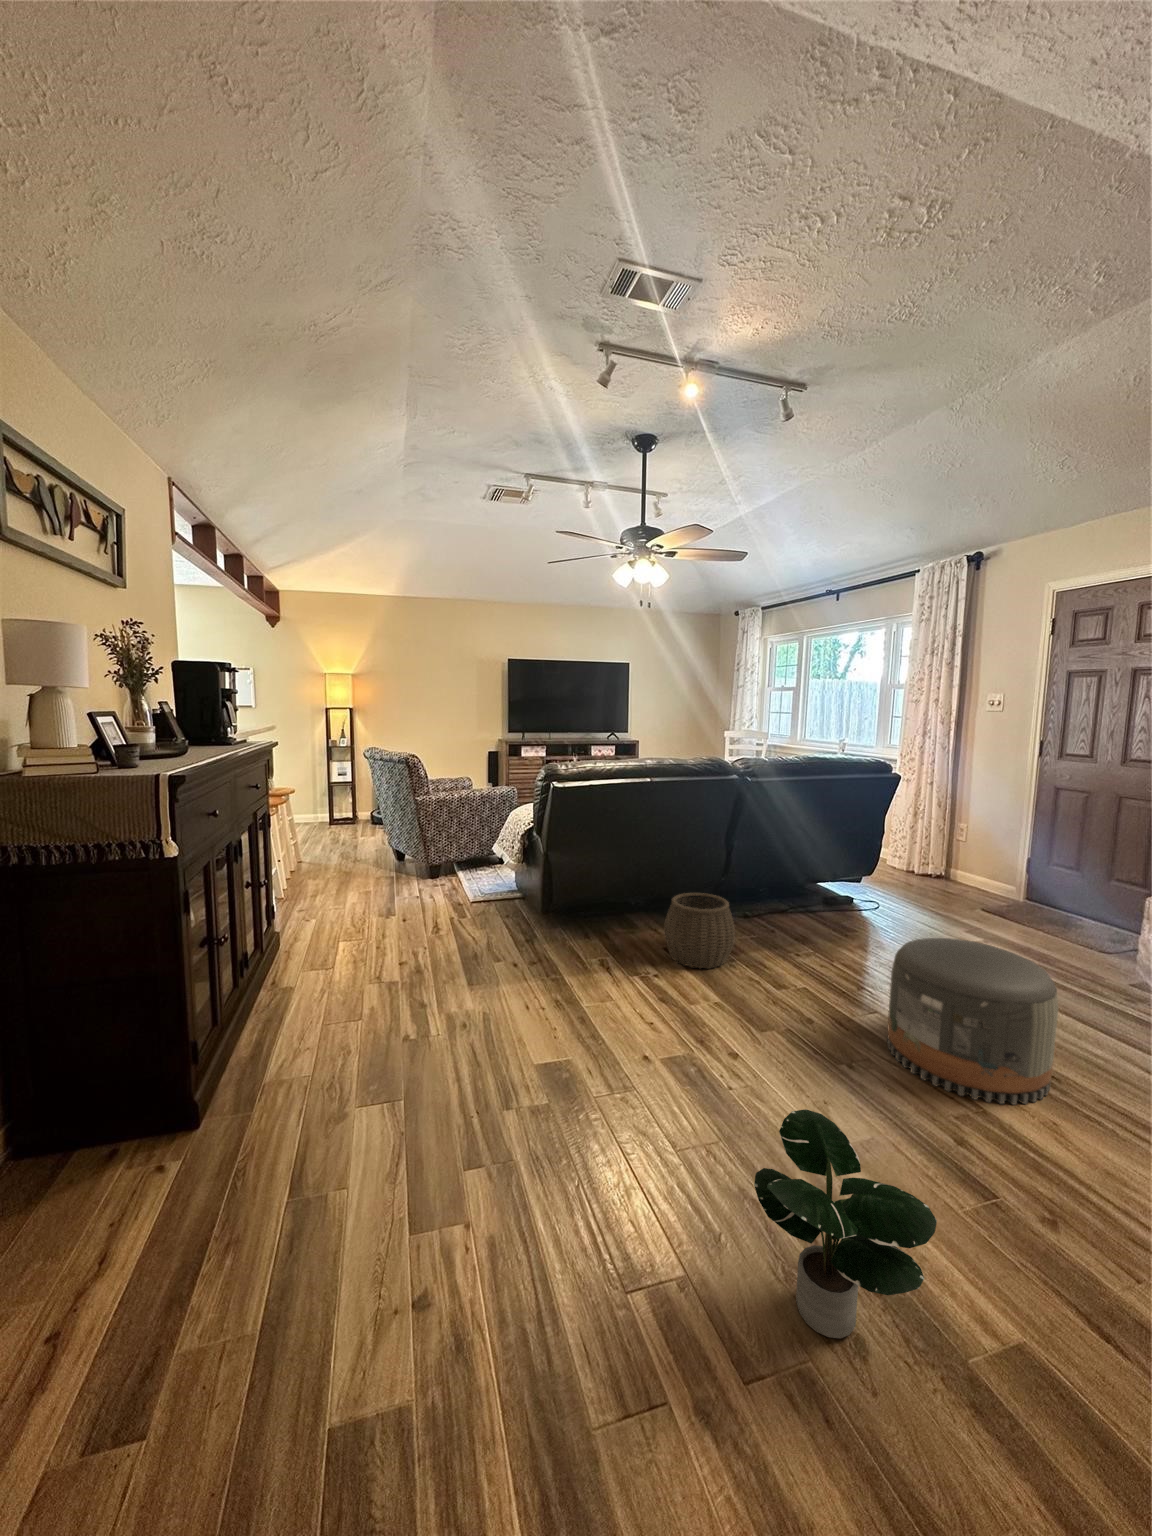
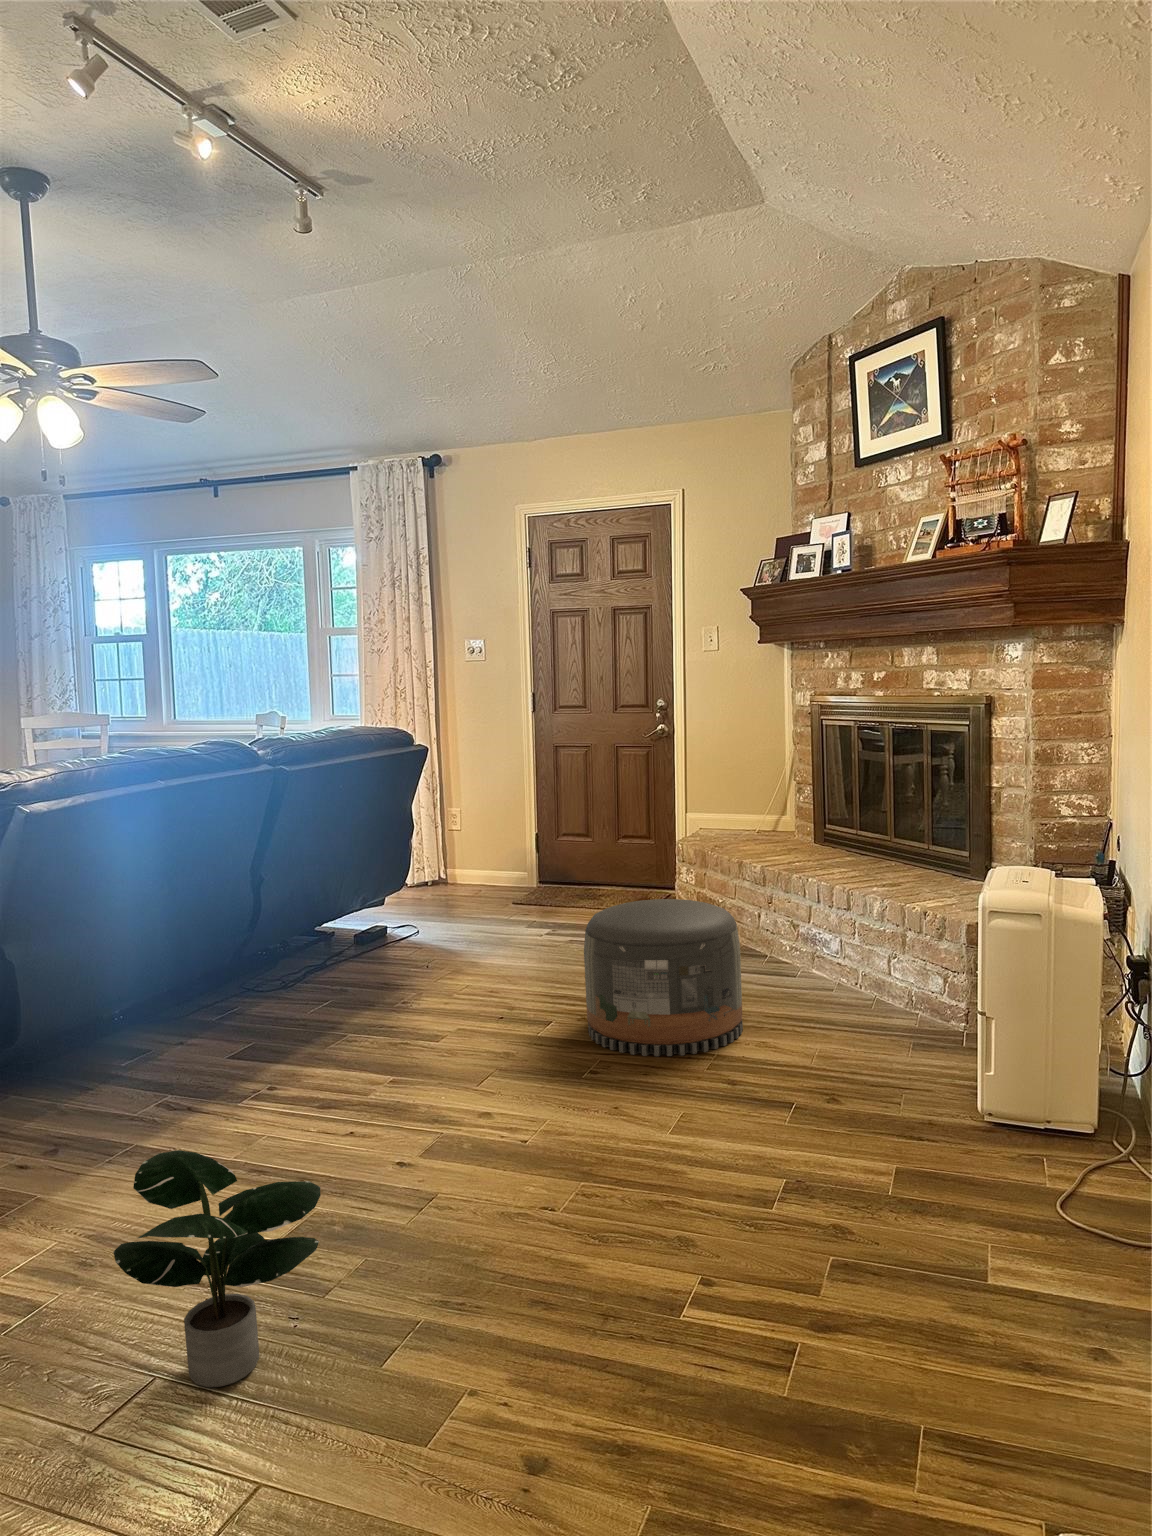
woven basket: present [664,893,735,968] -> none [238,950,352,1067]
potted plant: present [754,1109,937,1338] -> present [113,1150,321,1387]

